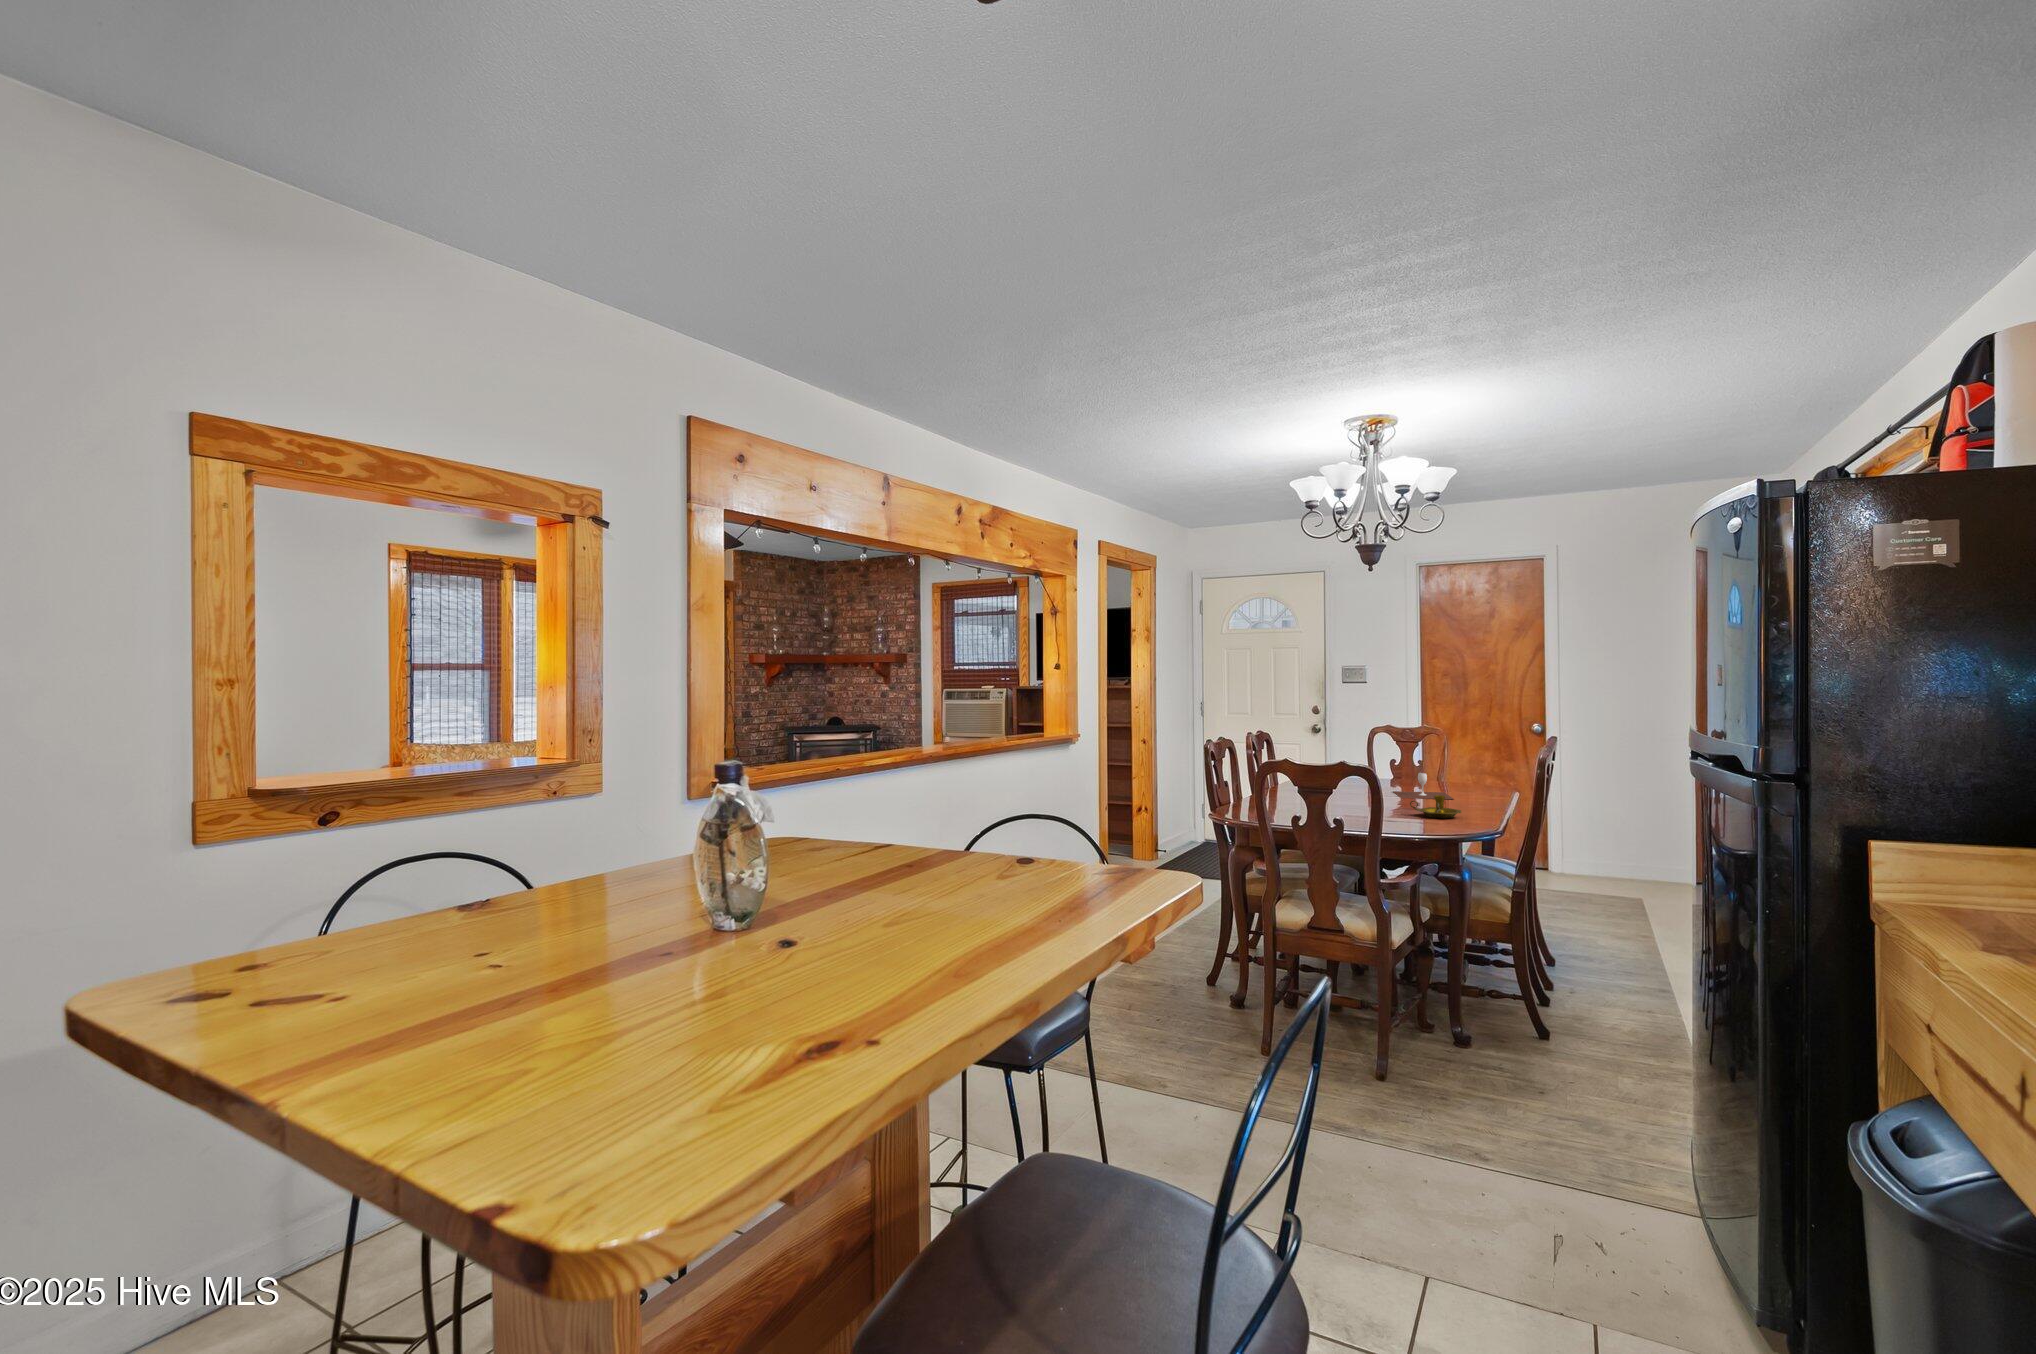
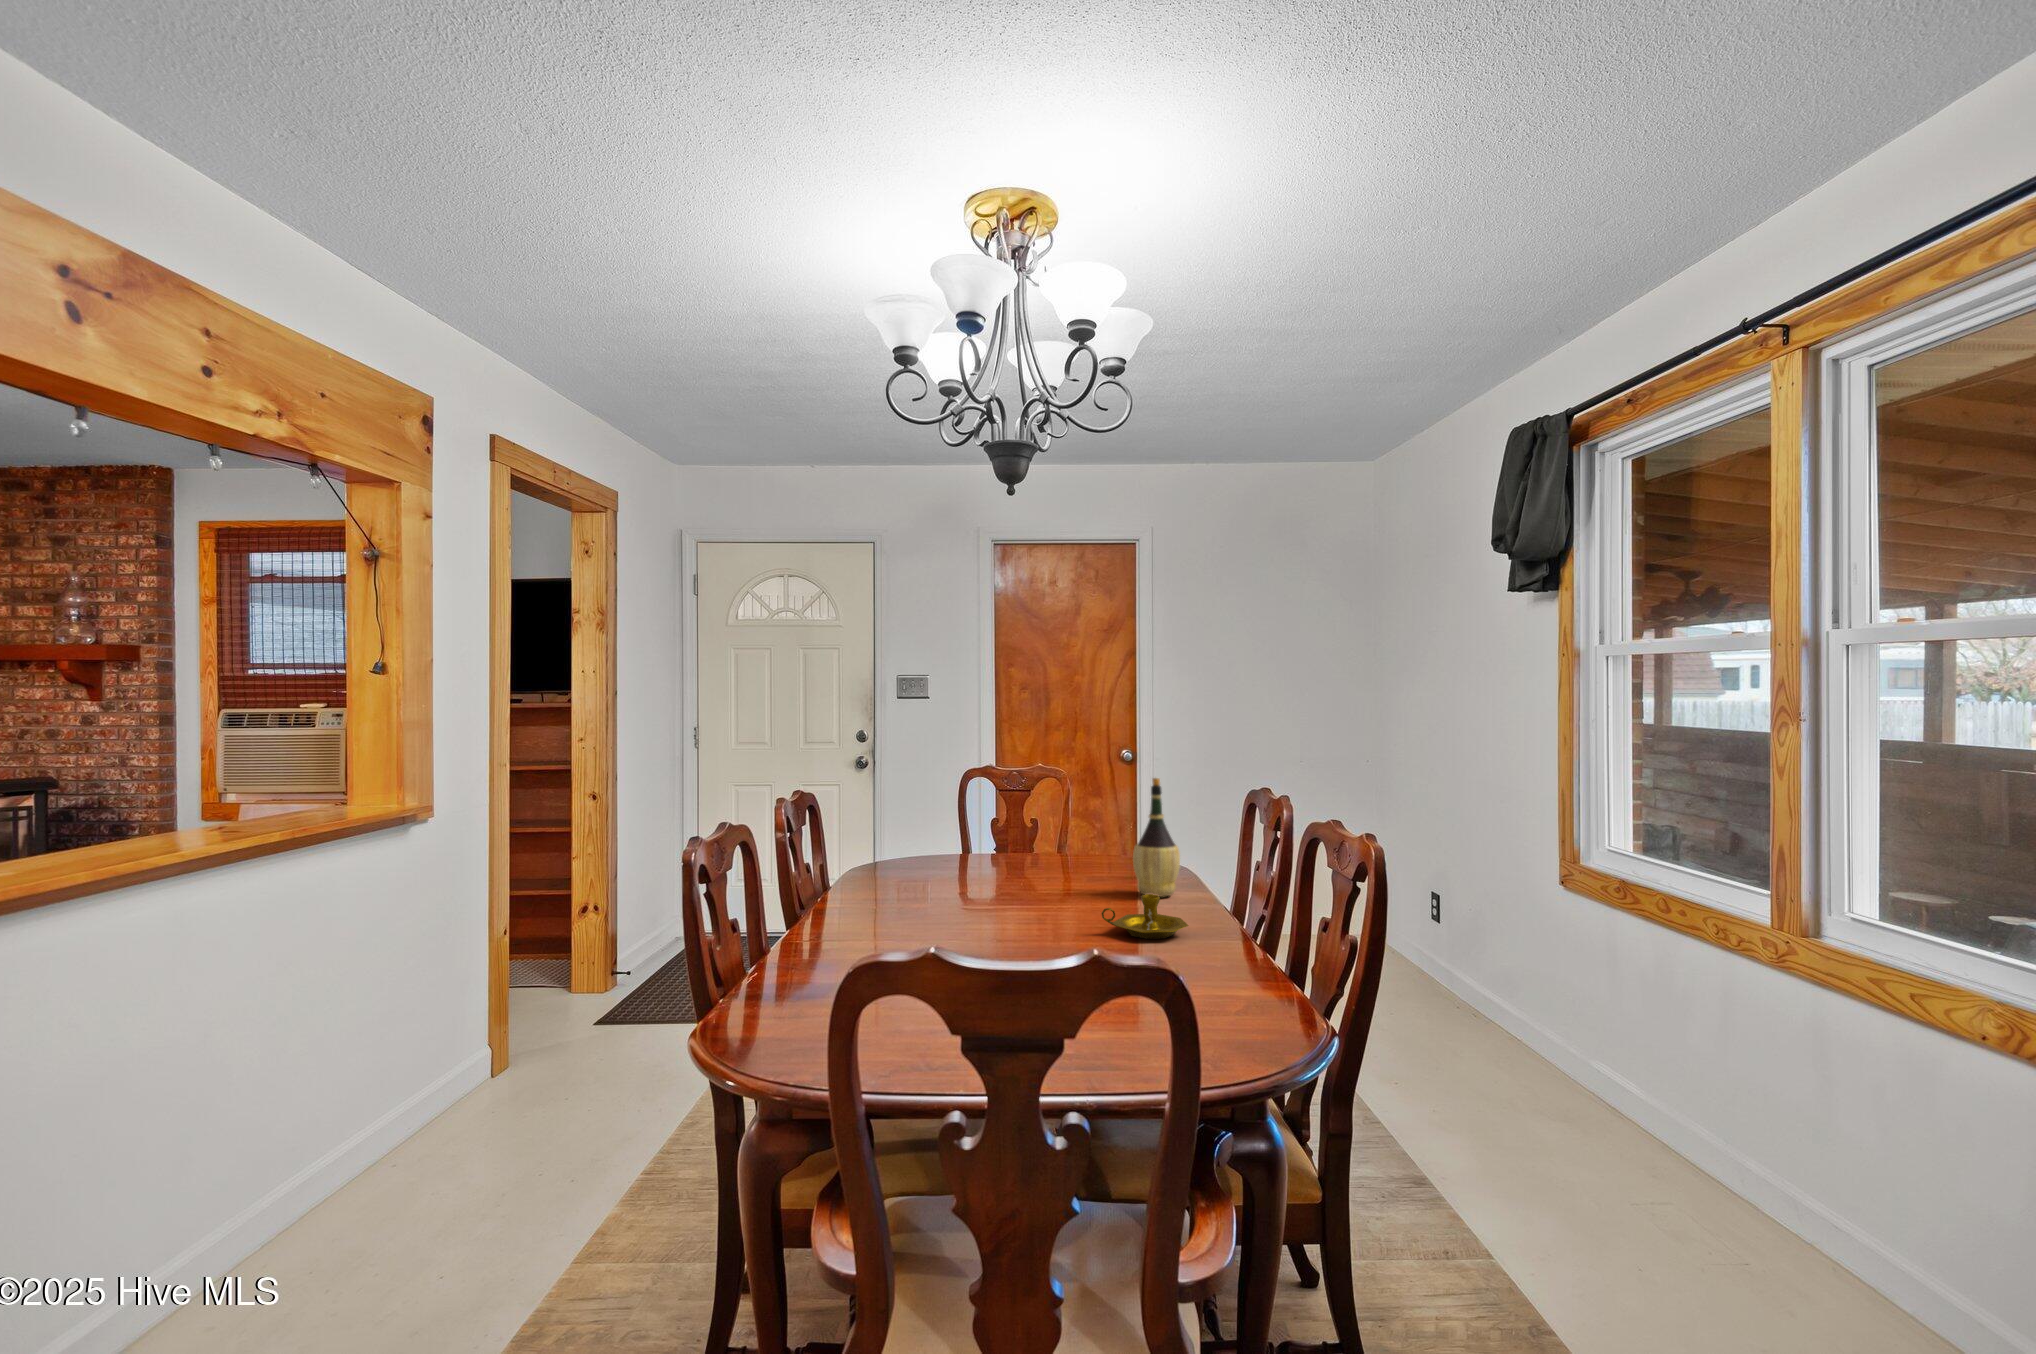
wine bottle: none [1454,734,1486,806] -> present [1133,778,1180,897]
wine glass: present [1394,773,1453,799] -> none [1020,840,1120,887]

